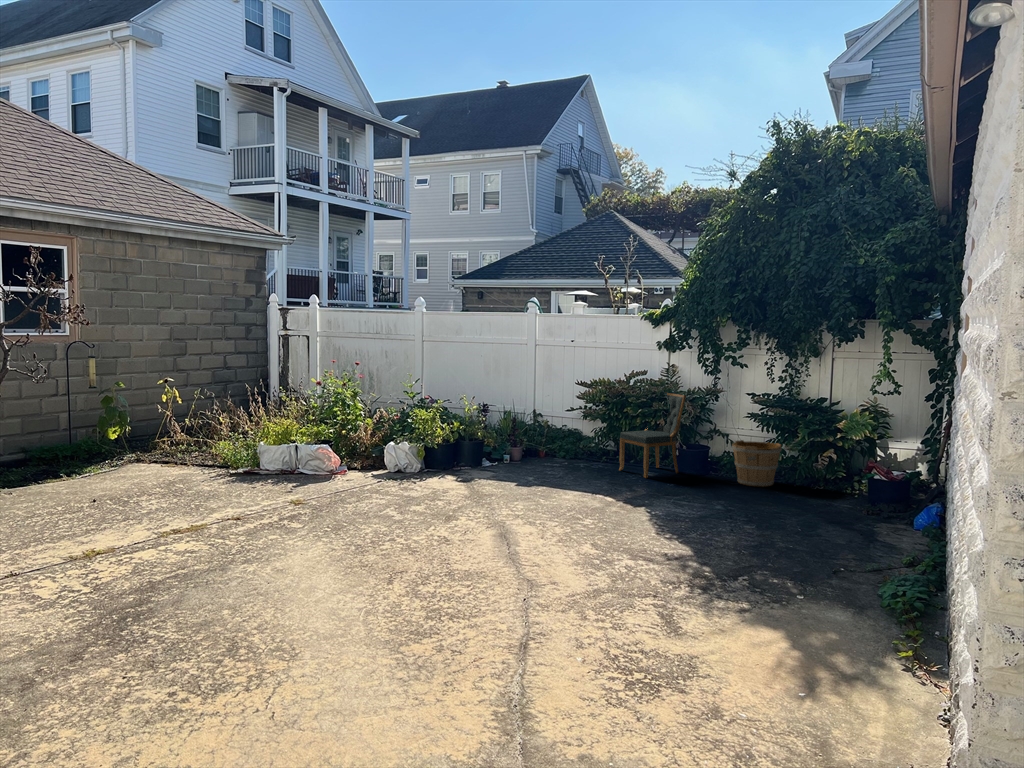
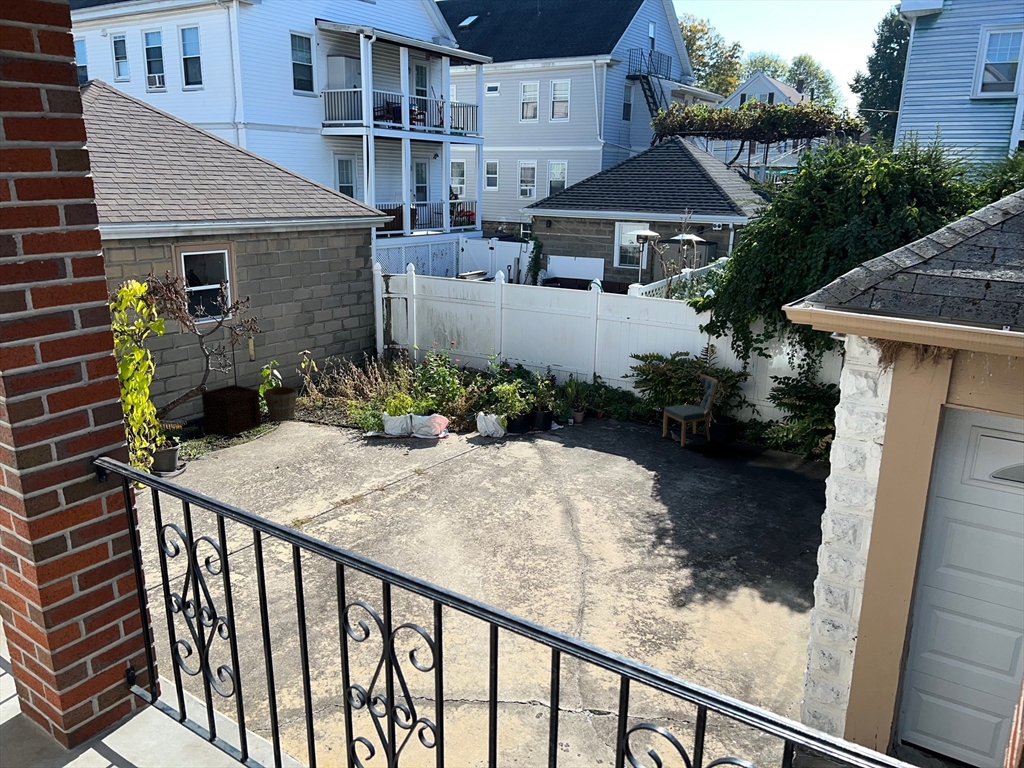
wooden crate: none [18,414,100,475] -> present [202,385,261,436]
wooden bucket: present [732,440,782,487] -> present [263,386,298,421]

